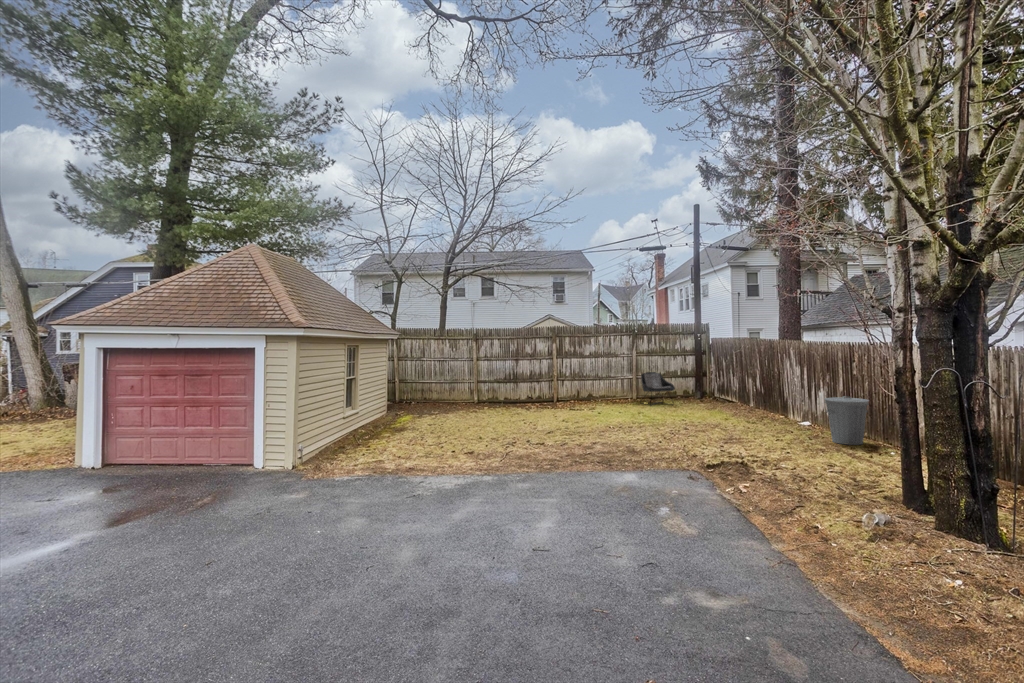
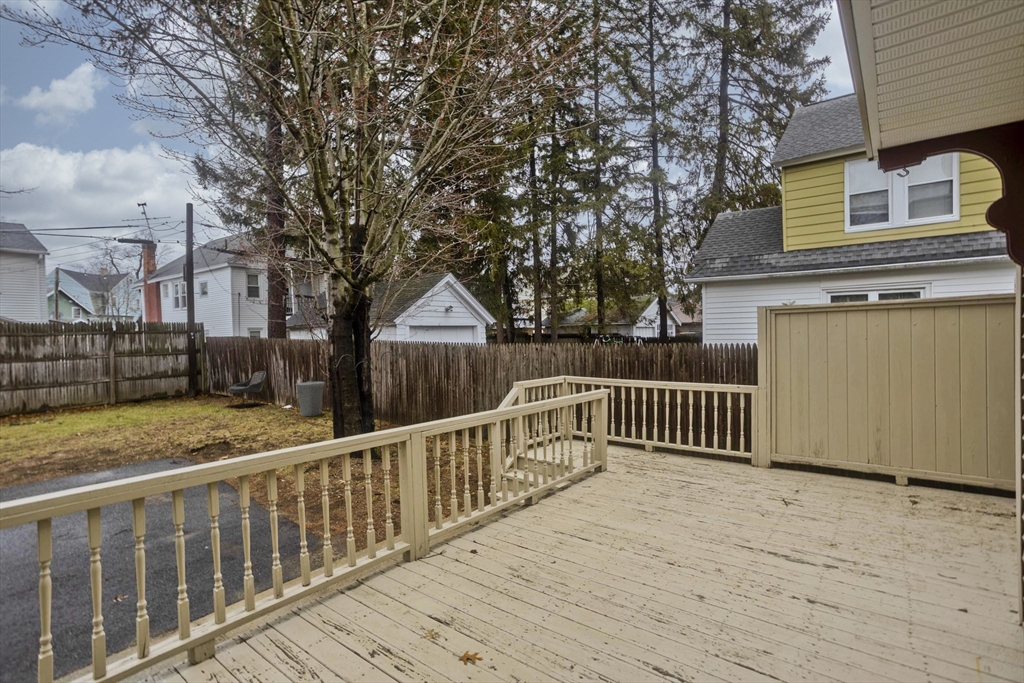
lounge chair: present [641,372,675,406] -> present [227,371,268,408]

